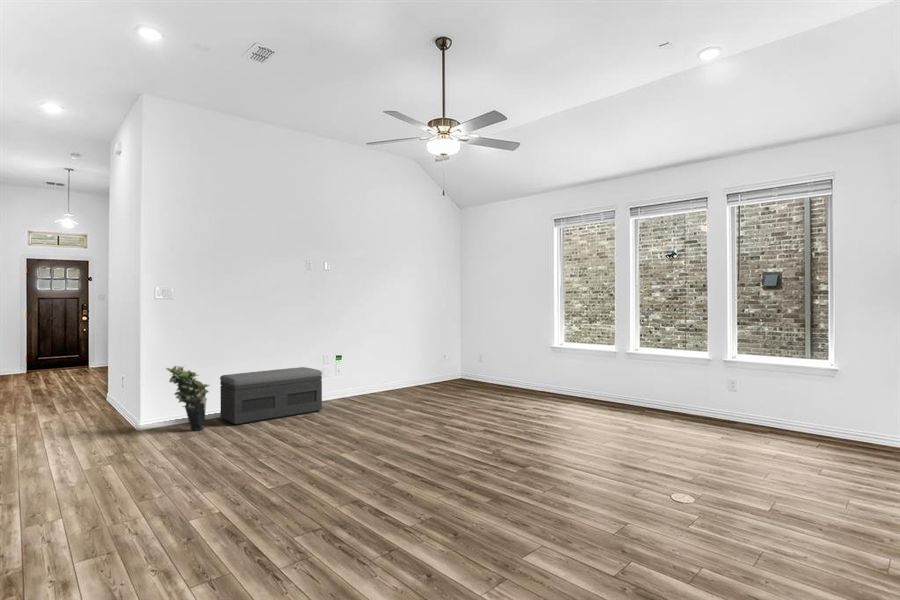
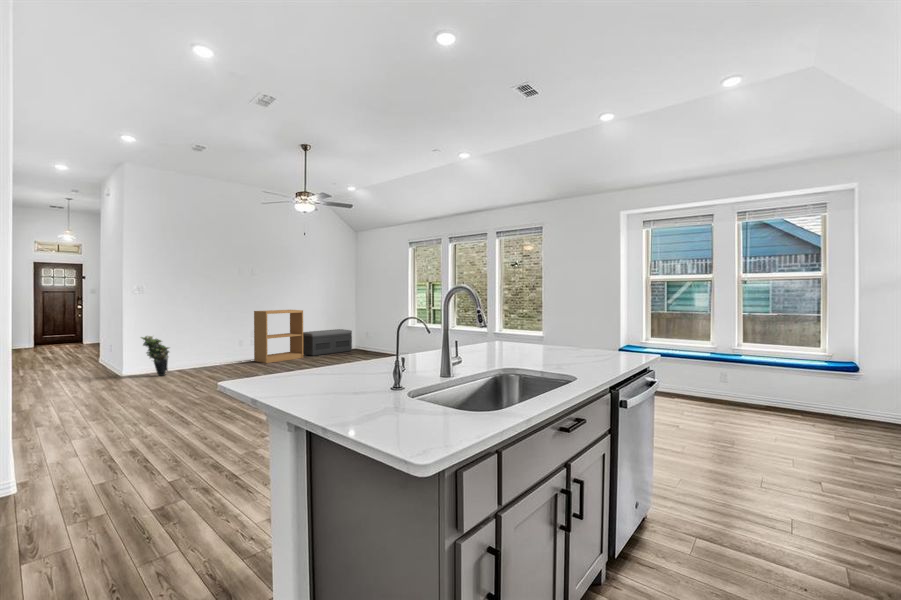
bookshelf: none [325,323,396,408] -> present [254,310,303,363]
storage bench: present [220,367,322,425] -> present [303,329,352,356]

